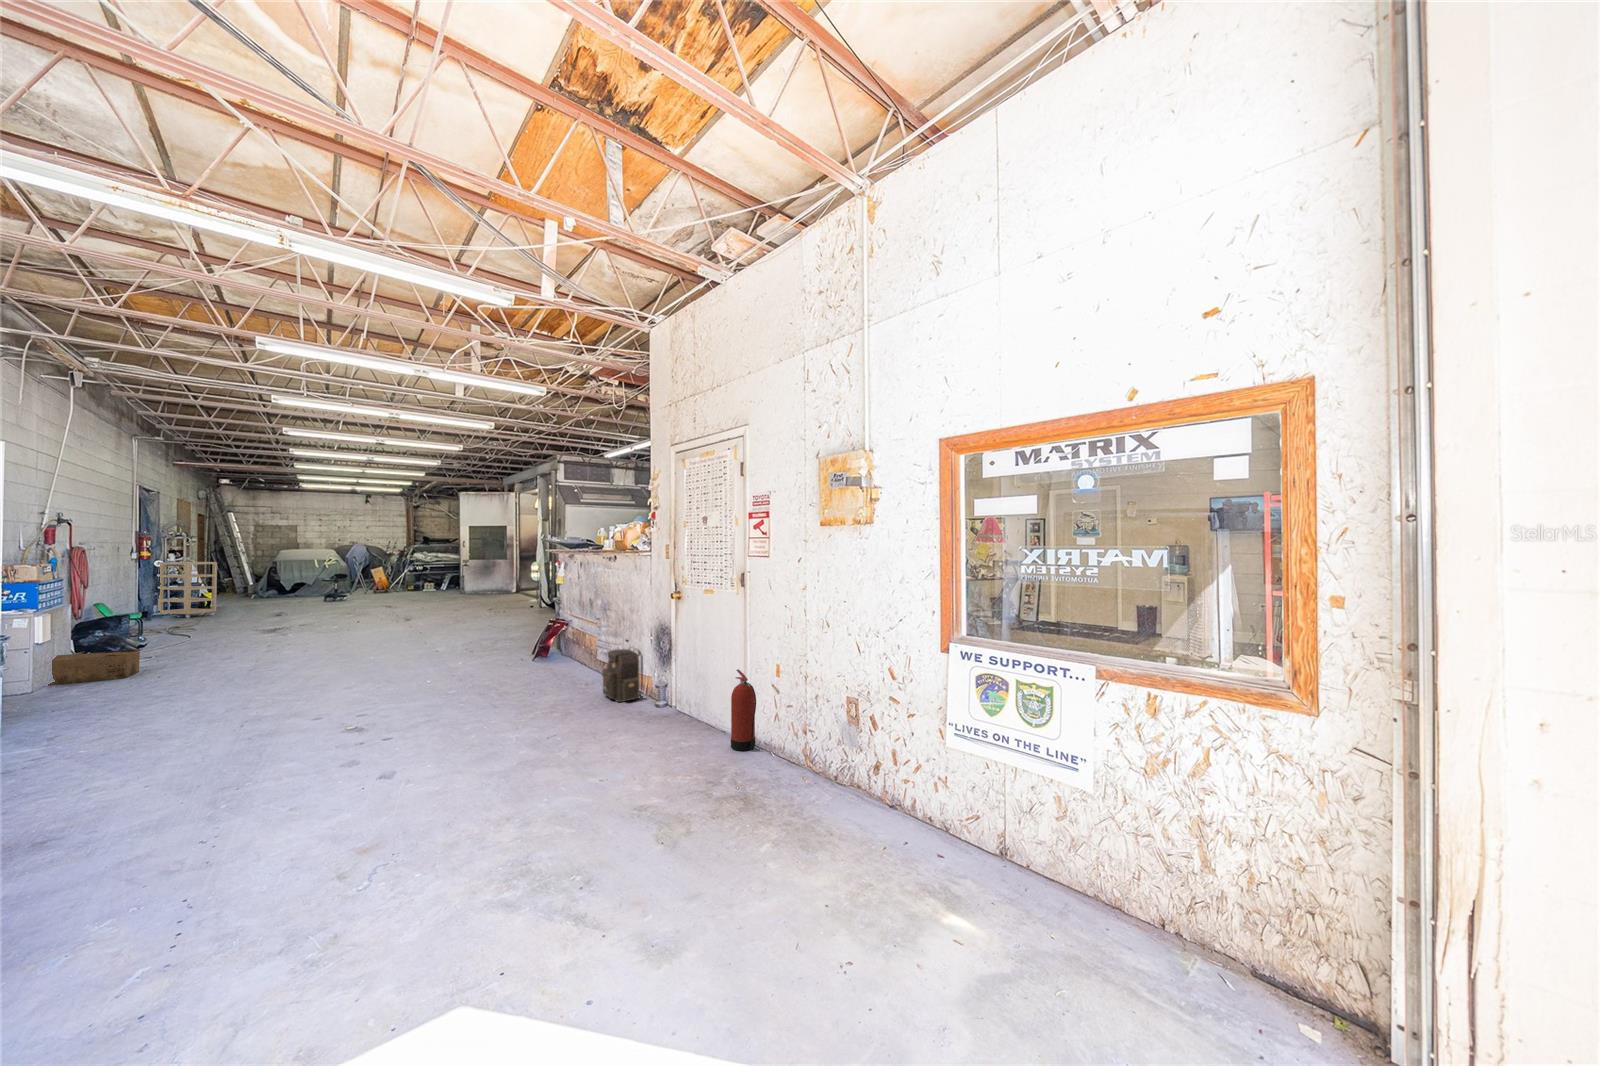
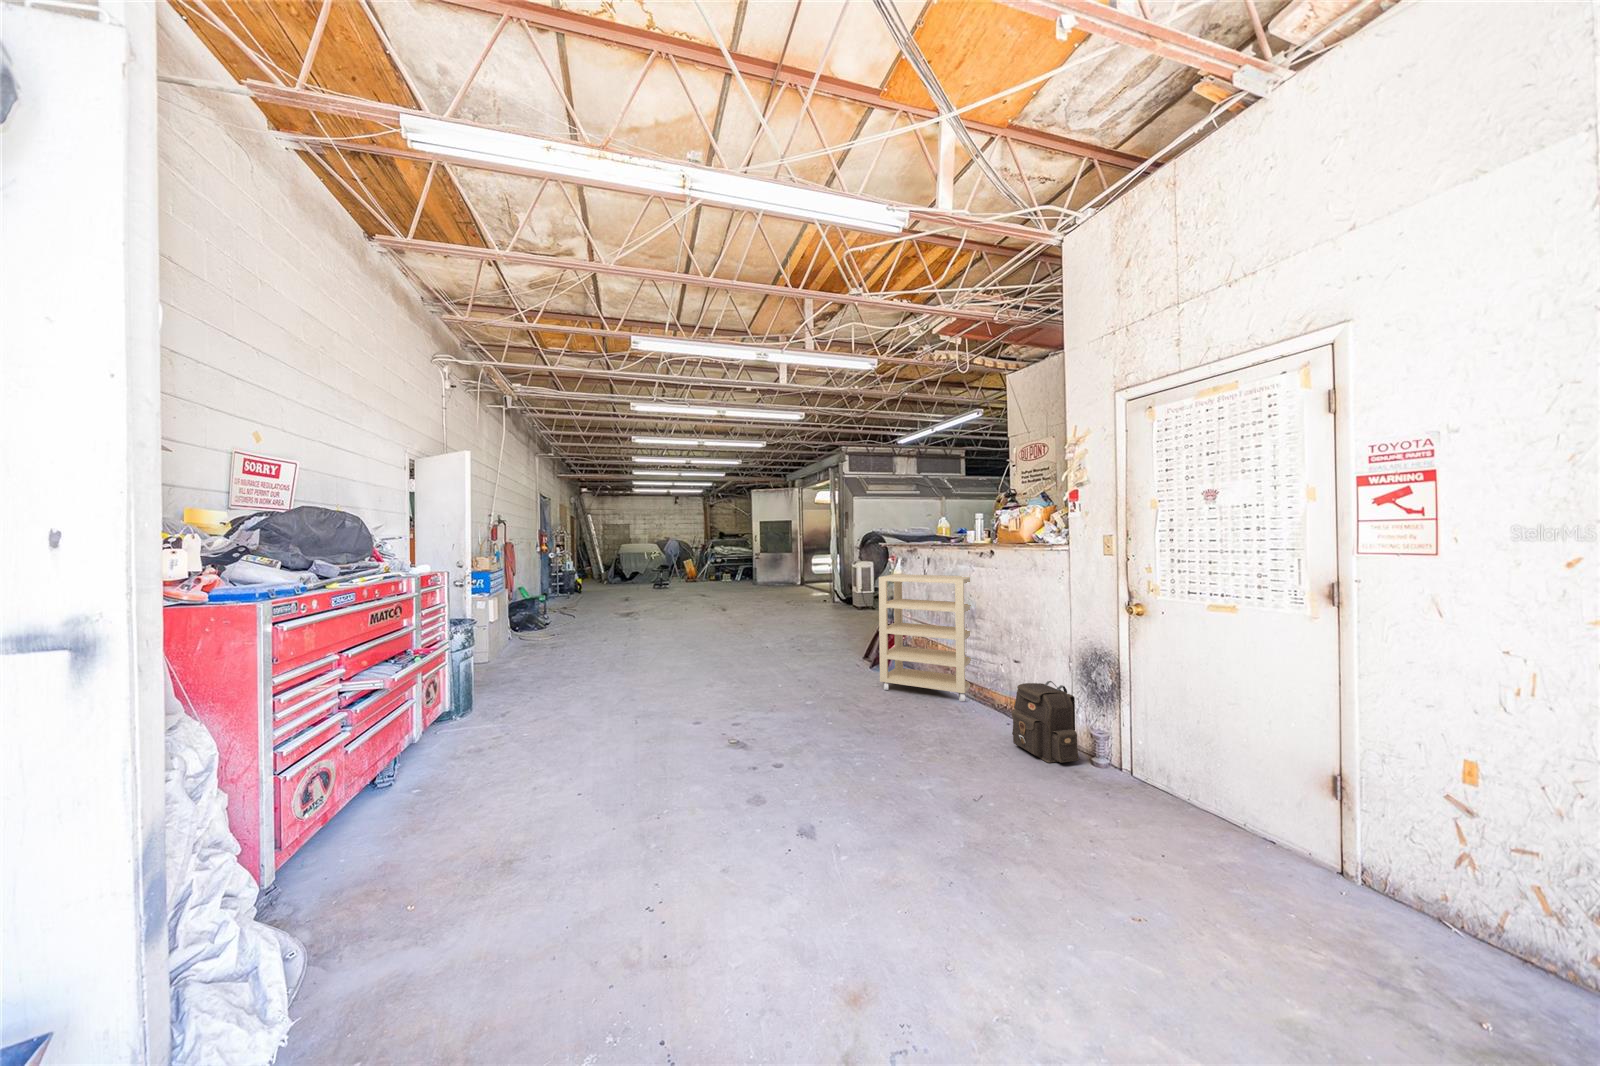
shelving unit: present [158,562,217,618] -> present [879,574,971,702]
cardboard box: present [48,650,140,686] -> none [495,631,550,659]
fire extinguisher: present [731,669,756,751] -> none [1404,781,1509,962]

